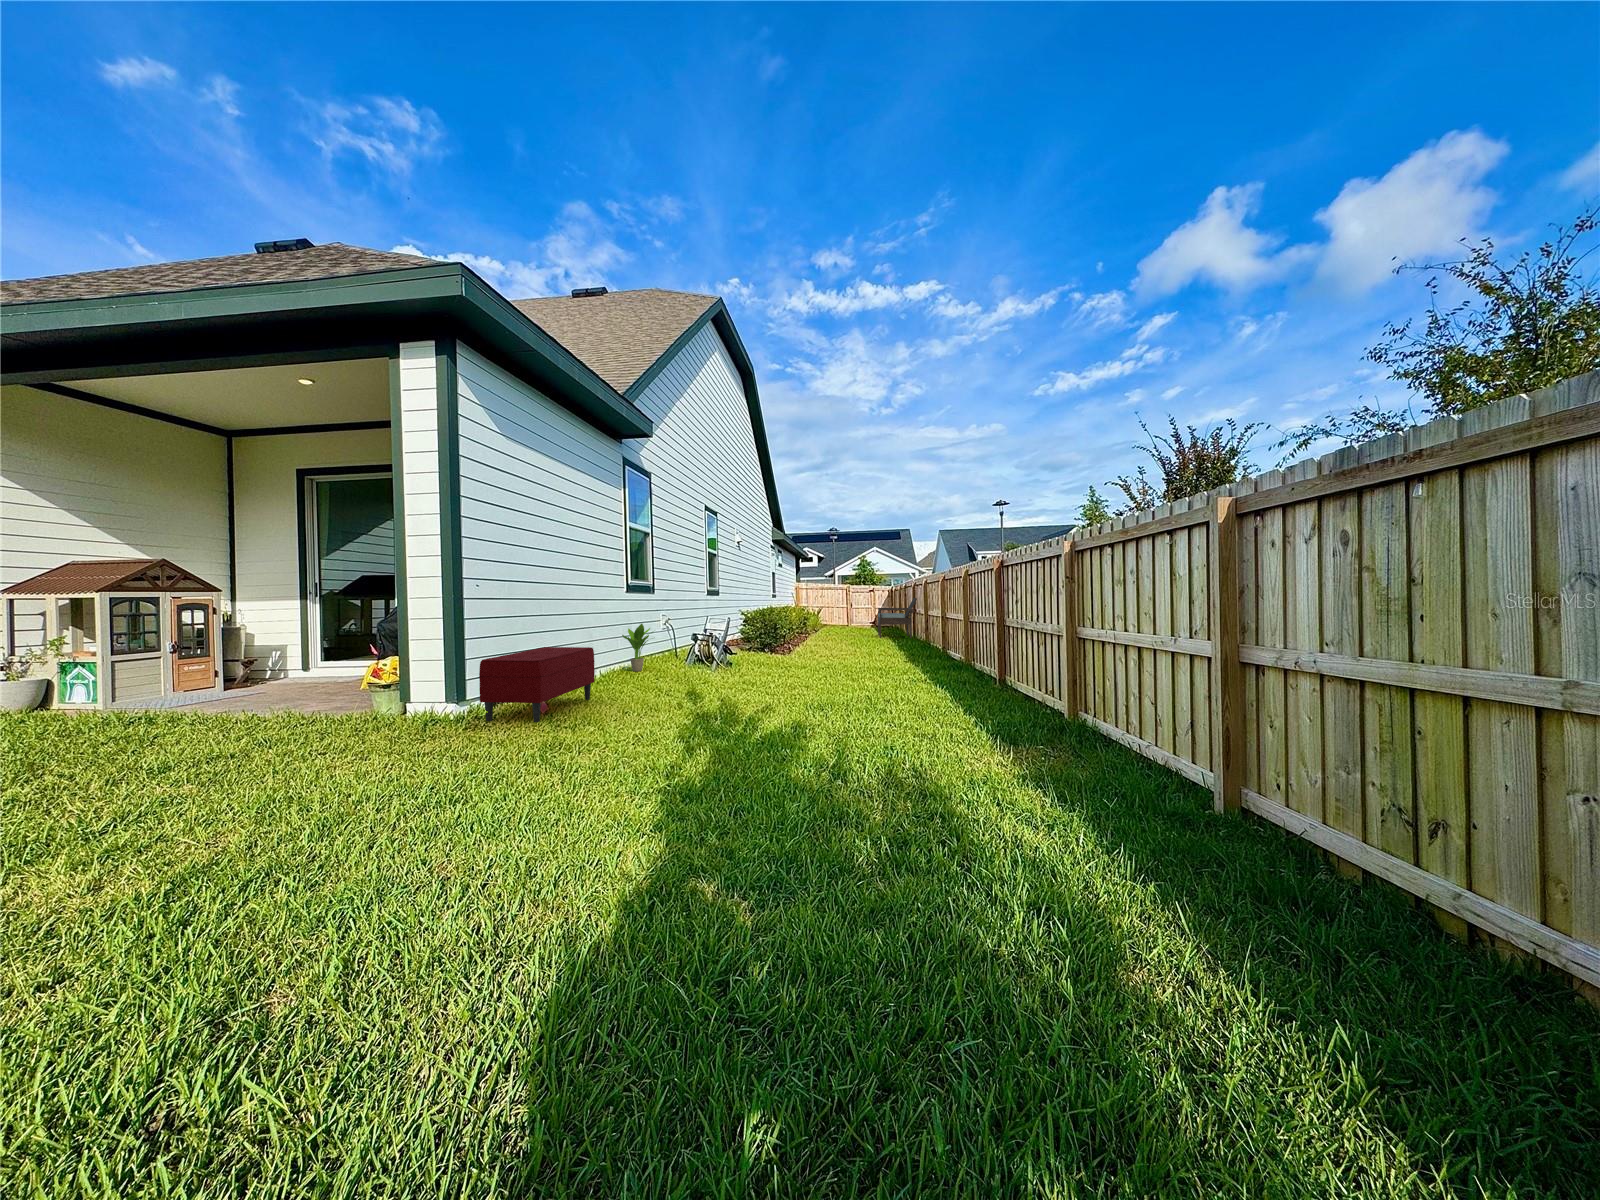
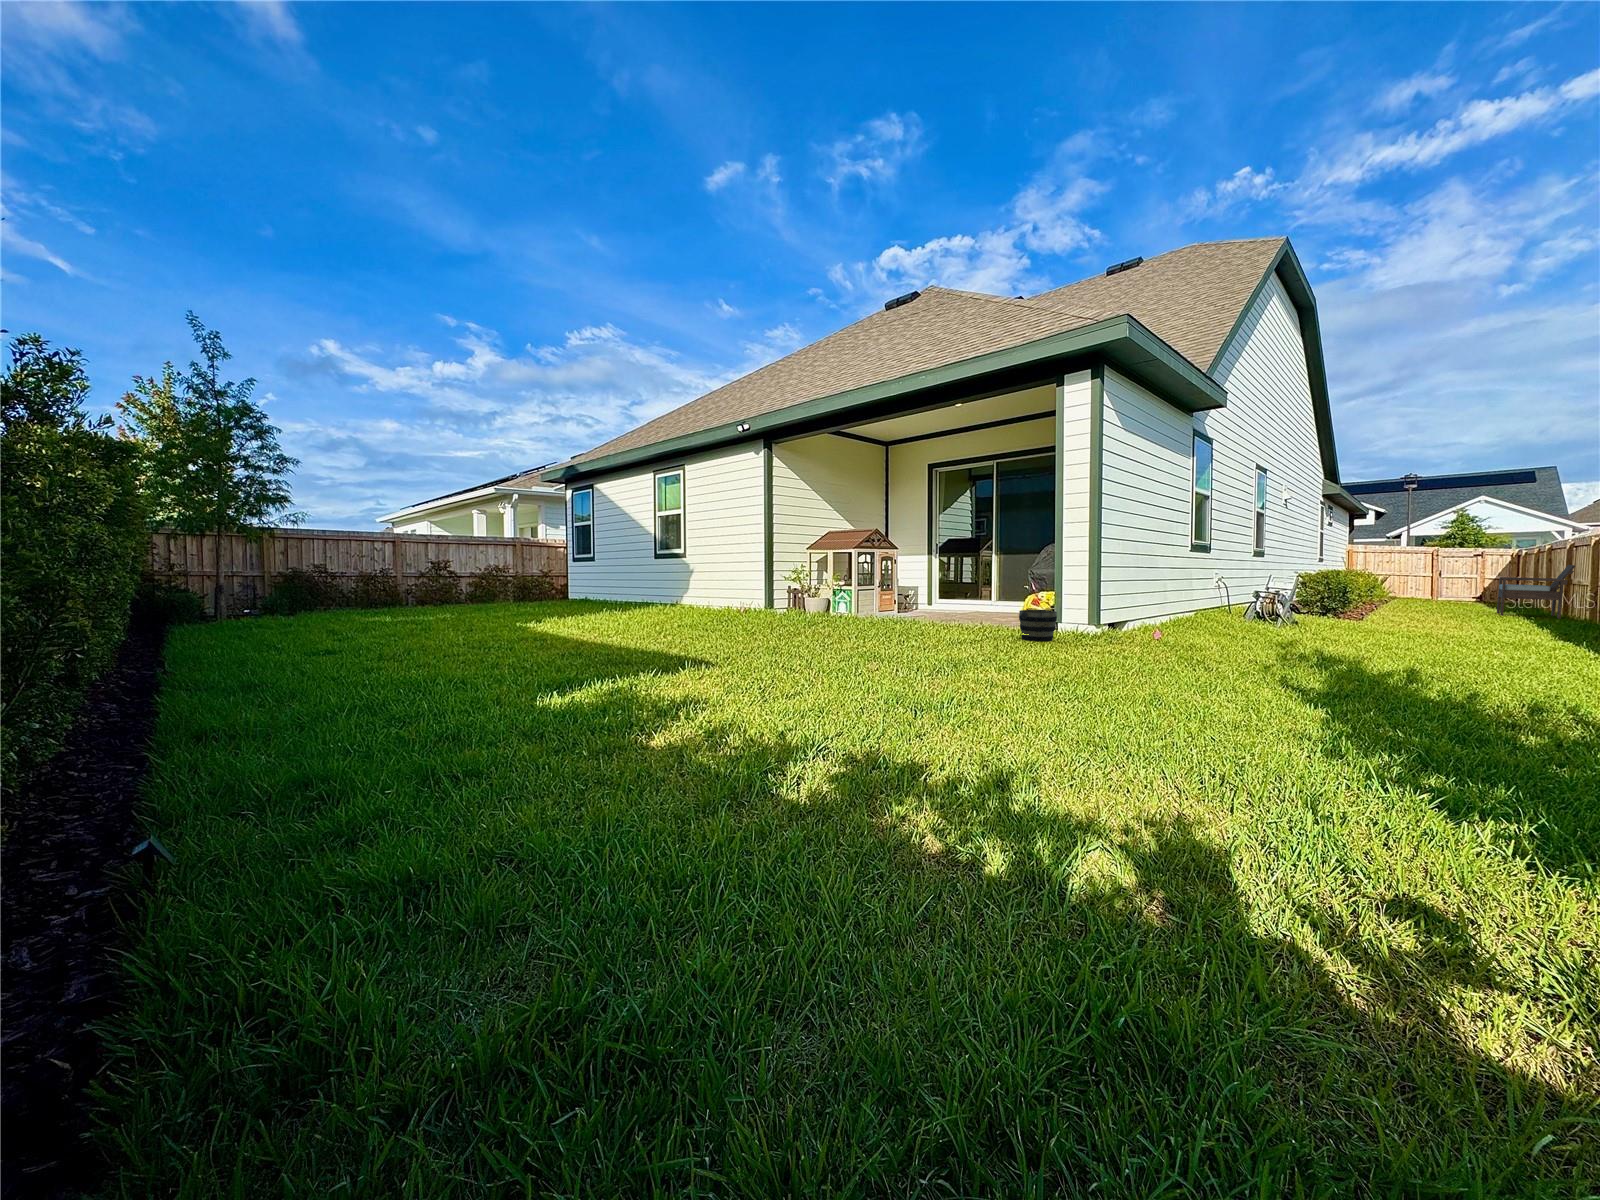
potted plant: present [622,624,650,671] -> none [1182,580,1218,624]
bench: present [479,647,595,722] -> none [1109,594,1184,646]
bucket: none [329,684,396,736] -> present [1019,610,1057,641]

